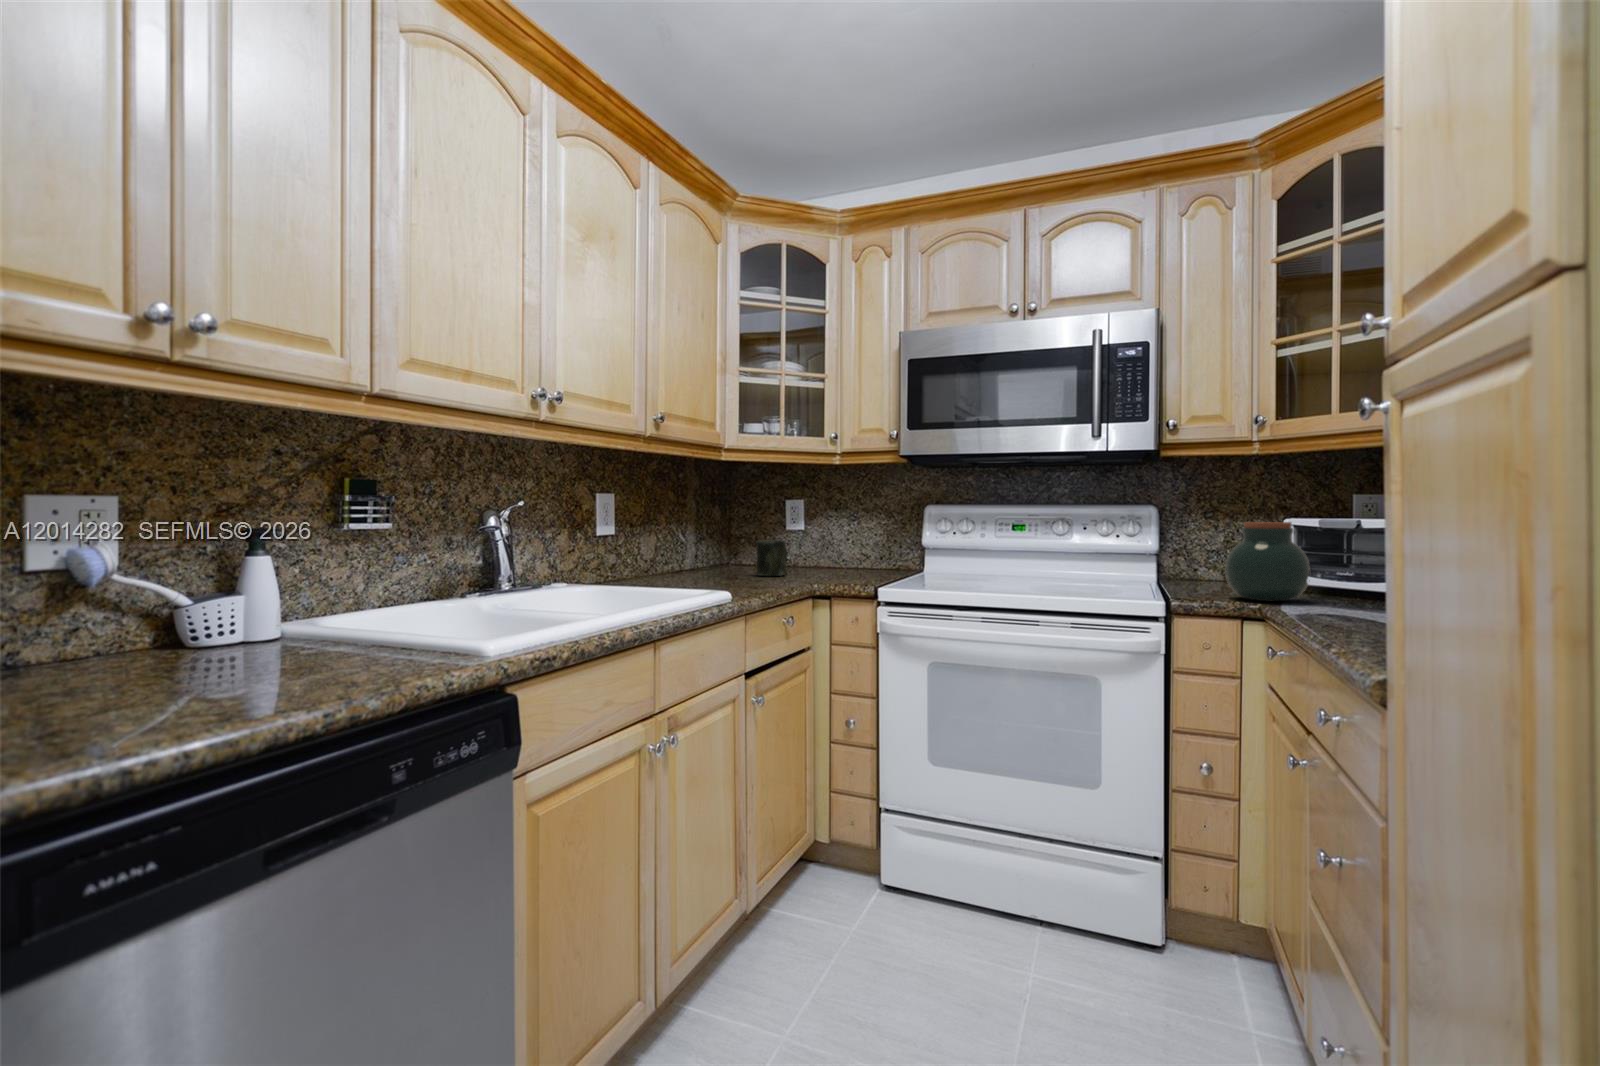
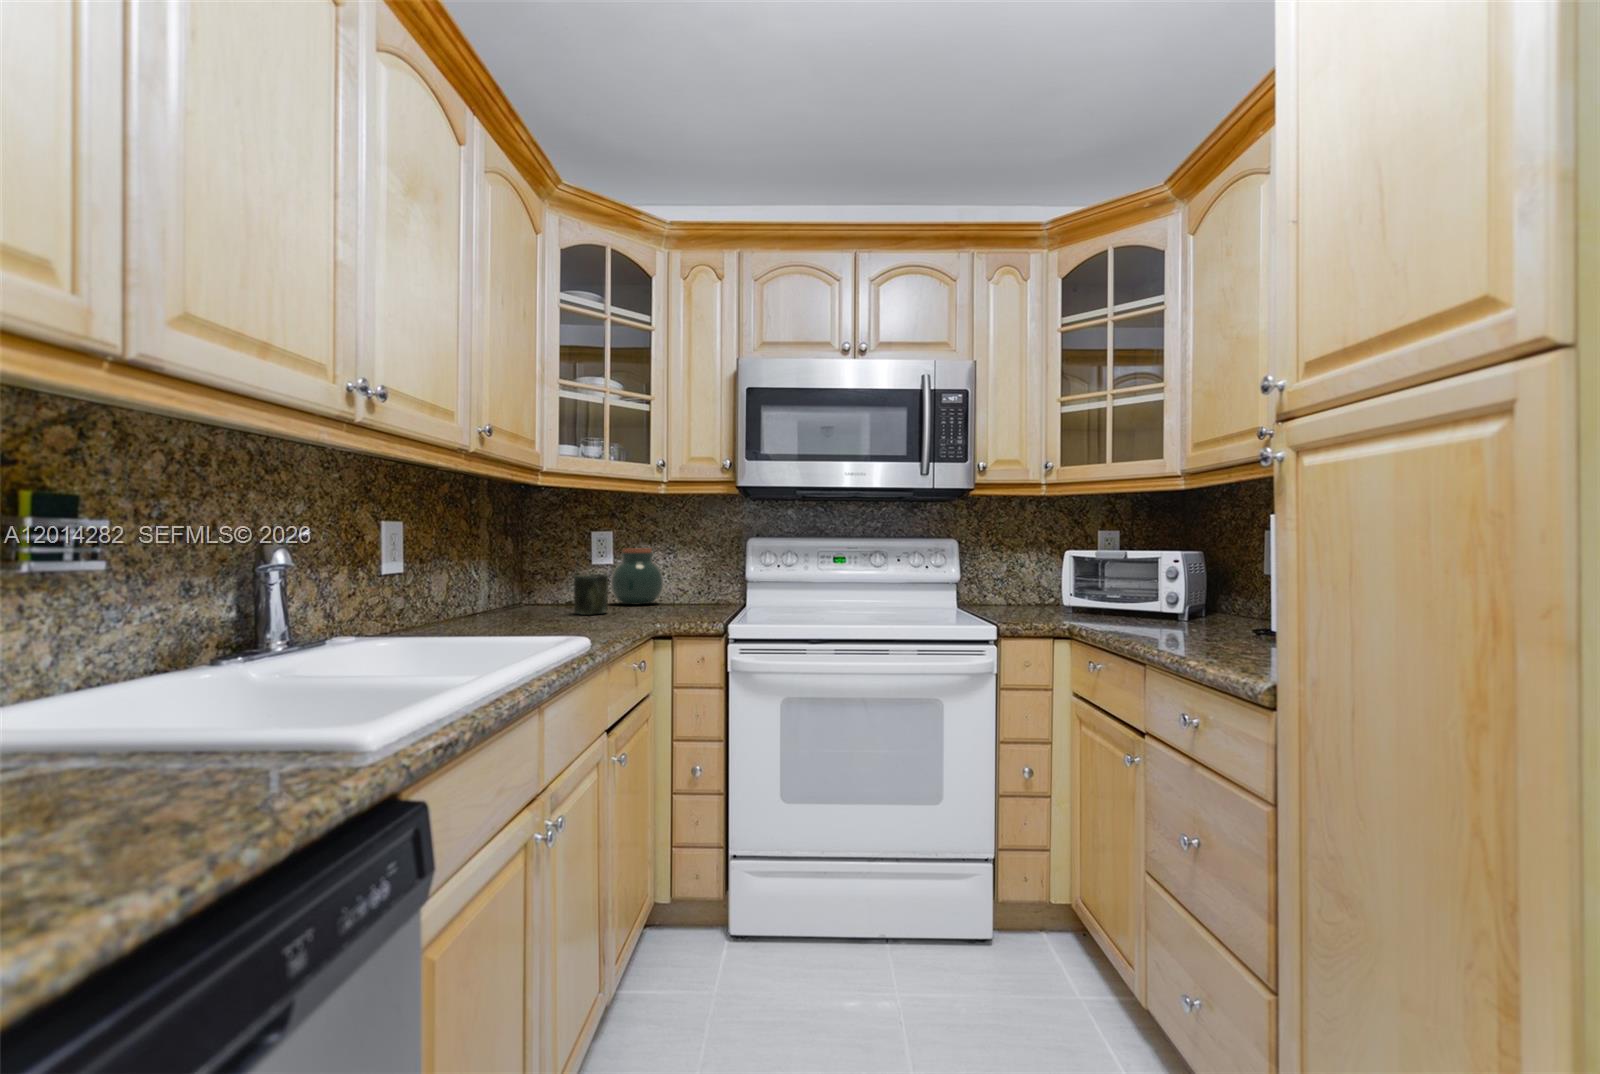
jar: present [1226,522,1310,601] -> present [611,548,663,605]

